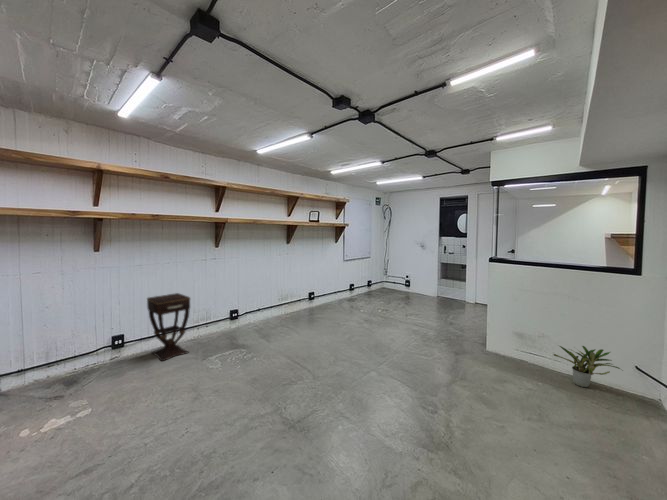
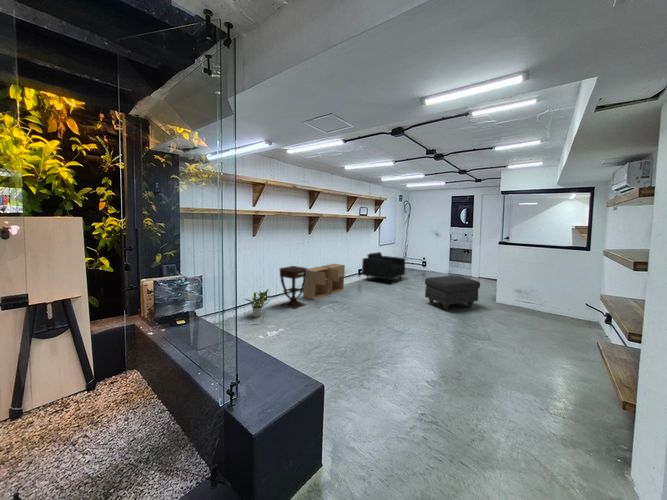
armchair: none [315,269,373,313] -> present [362,252,405,283]
storage cabinet: none [202,287,275,342] -> present [303,264,345,300]
ottoman: none [373,308,456,367] -> present [425,276,480,310]
potted plant: present [554,346,620,387] -> present [245,289,269,317]

